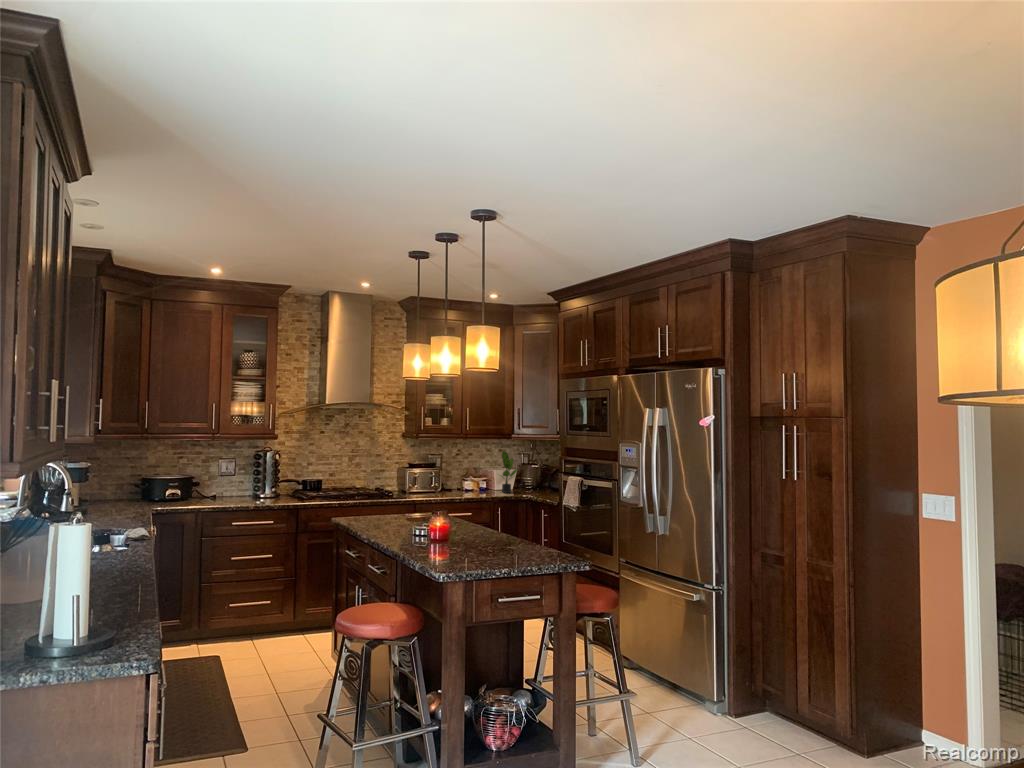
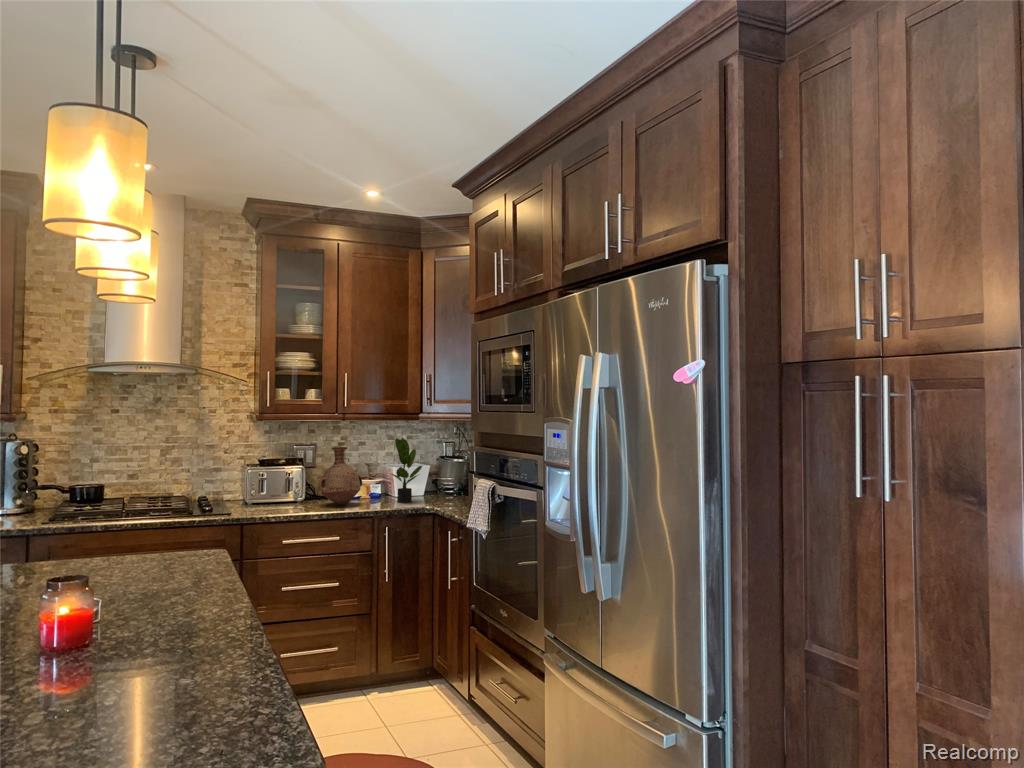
vase: none [456,456,481,494] -> present [318,447,362,505]

